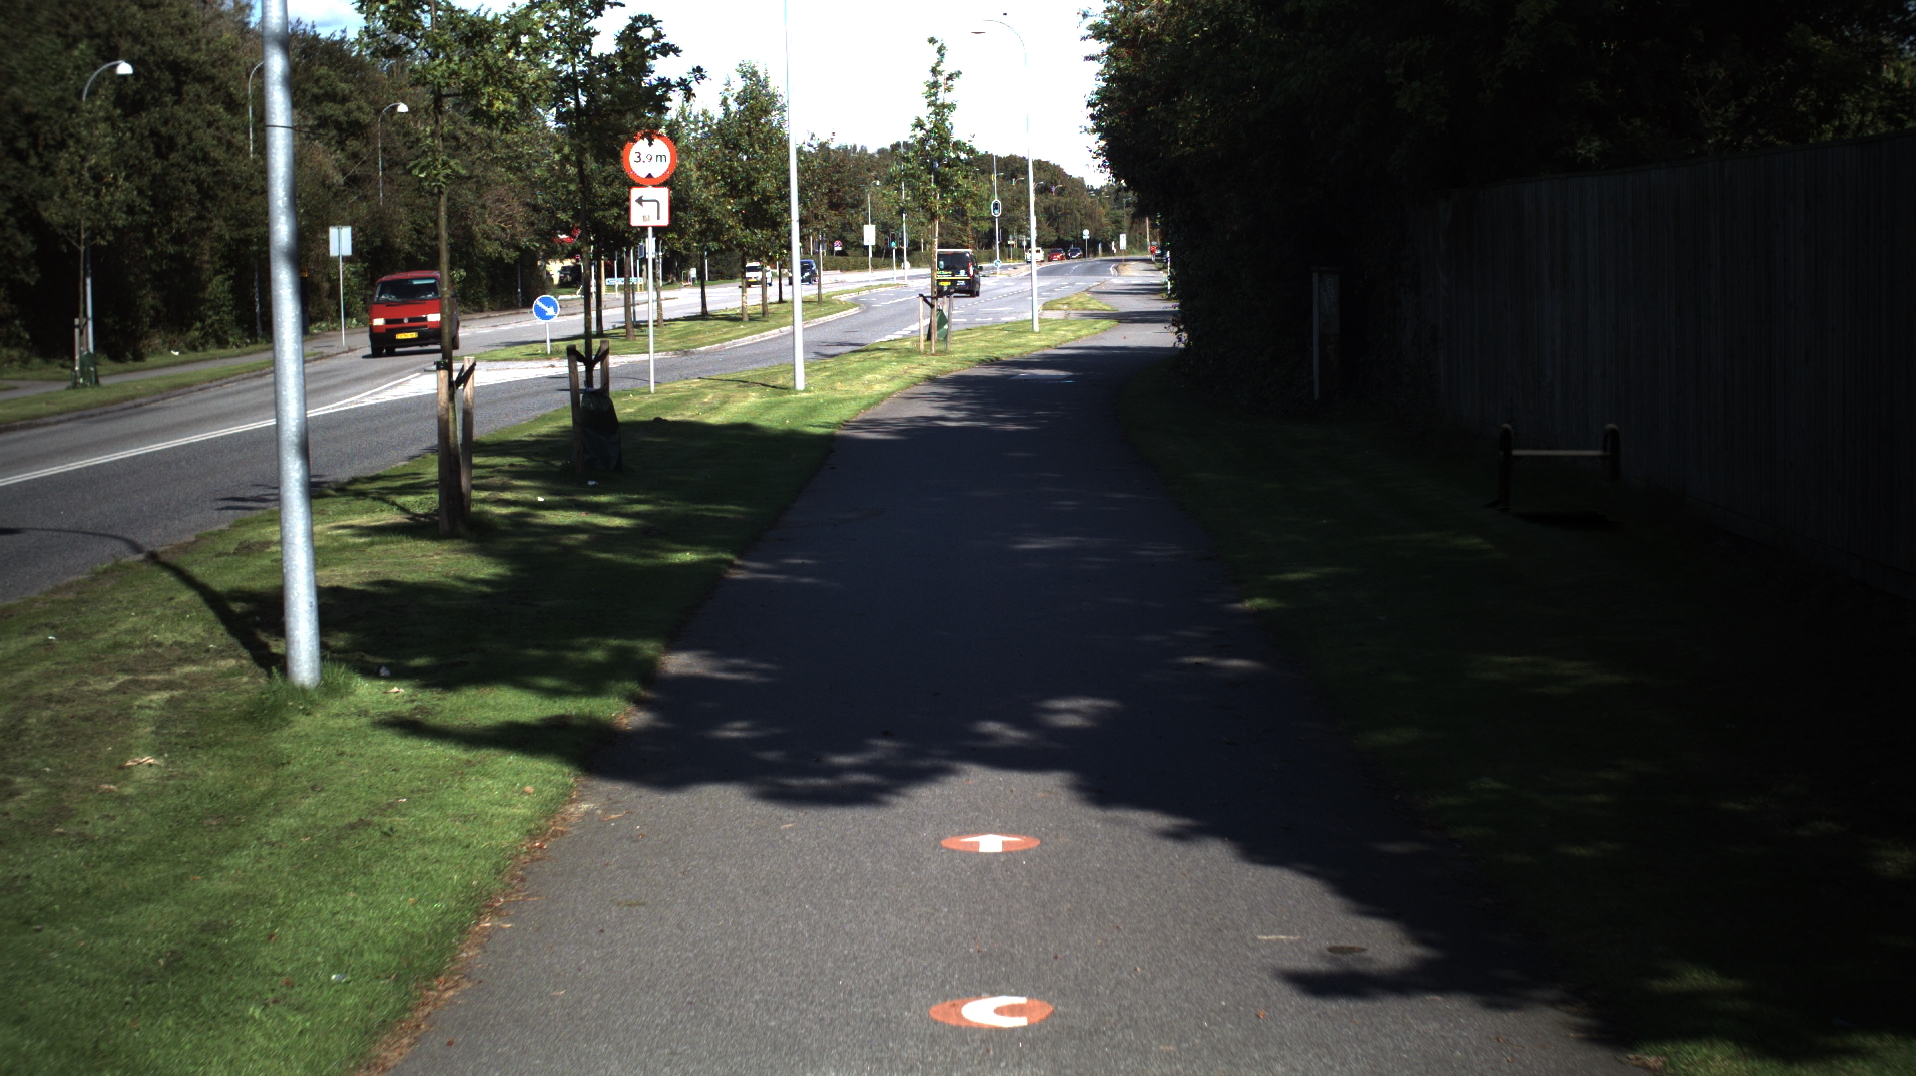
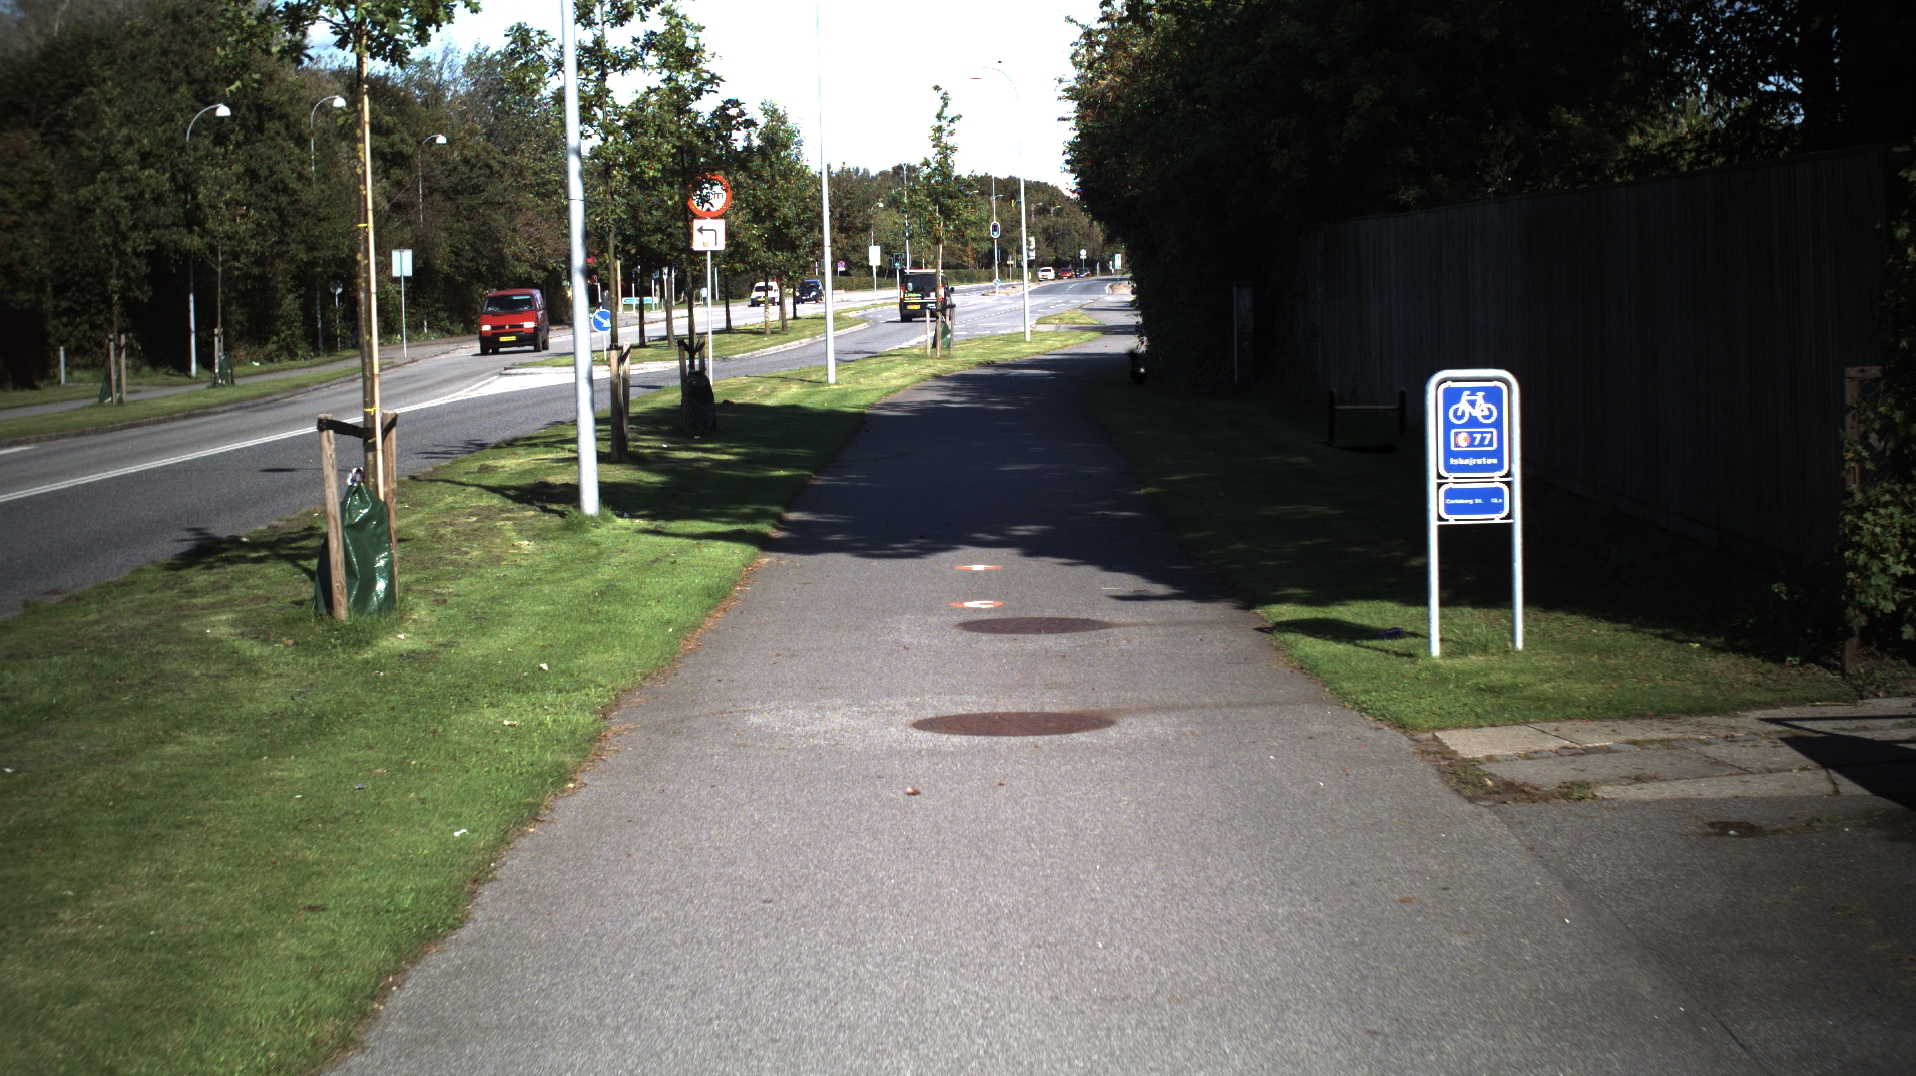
potted tree: none [1161,342,1191,391] -> present [1124,348,1148,383]

